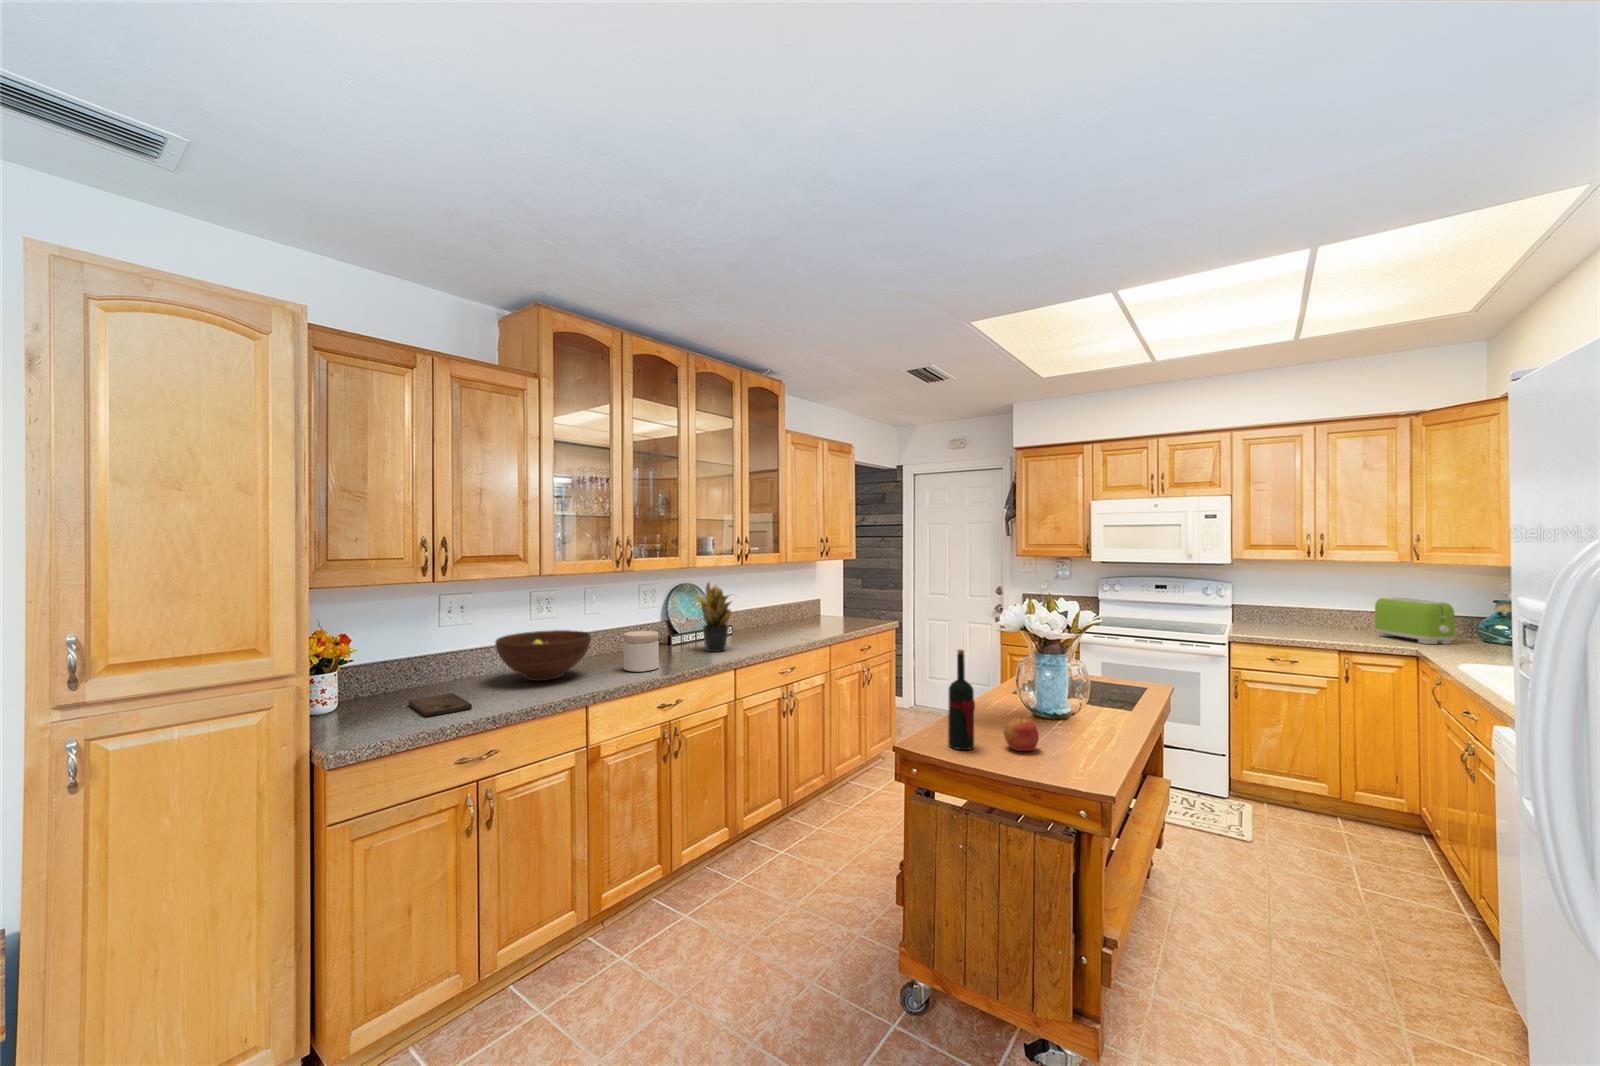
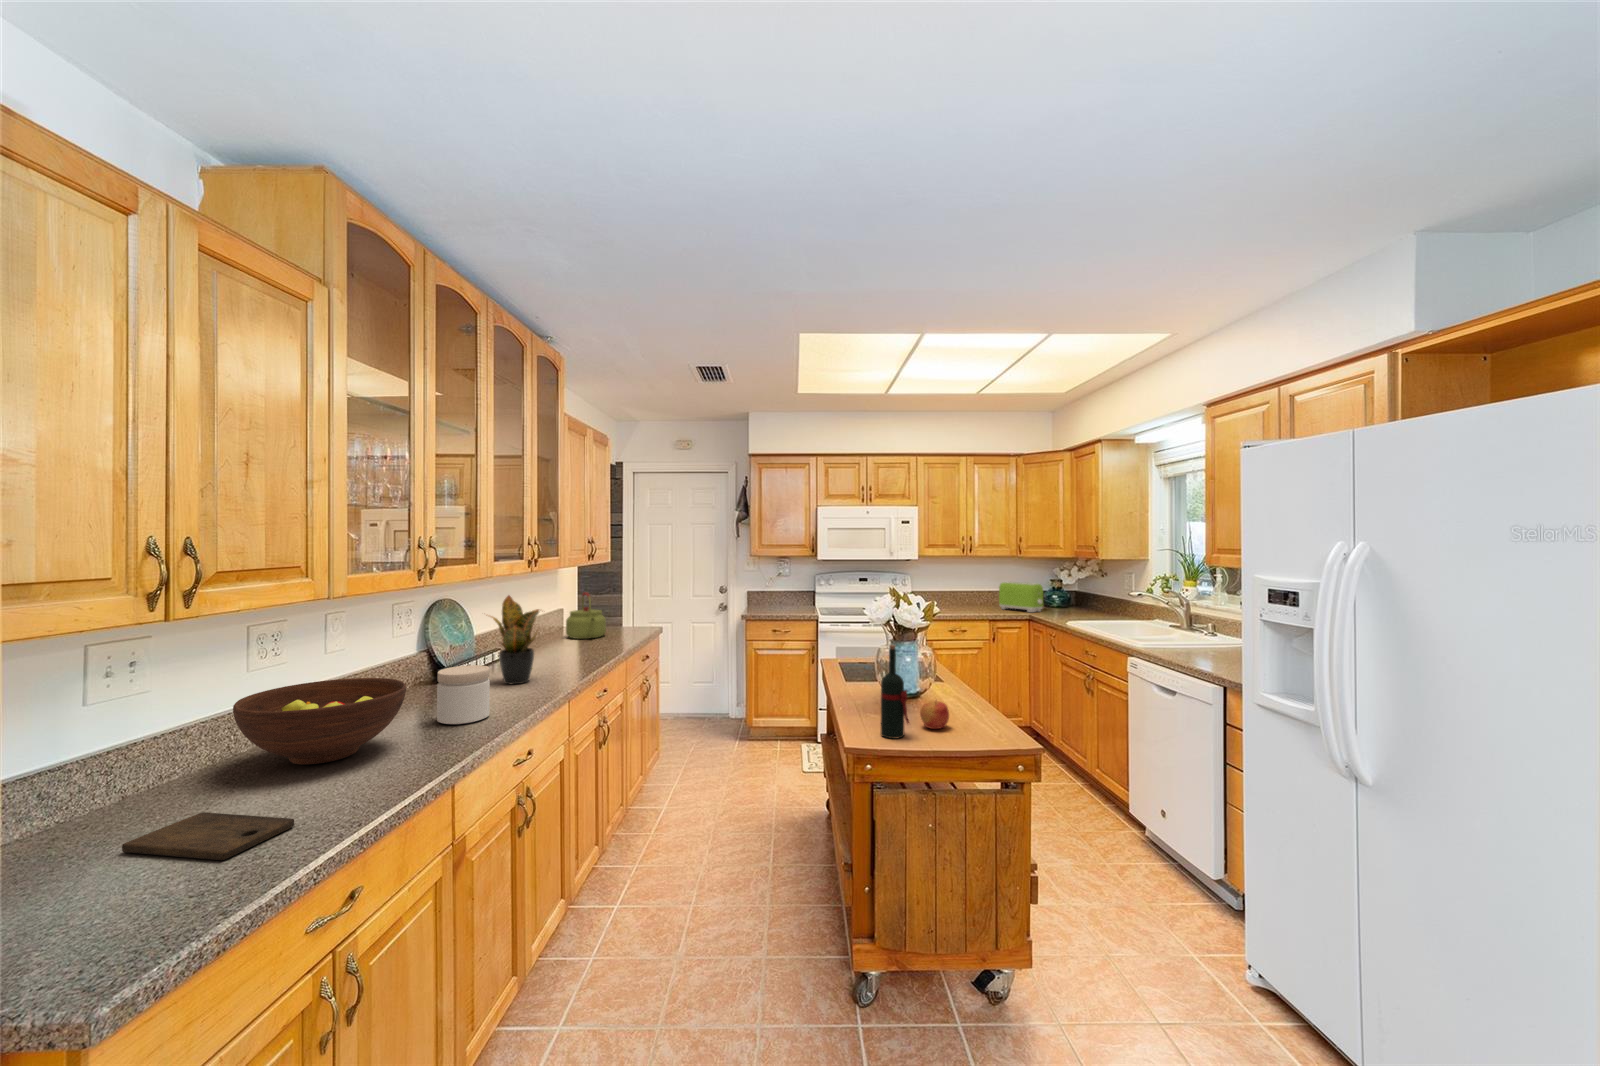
kettle: none [811,584,844,625] -> present [566,592,606,639]

